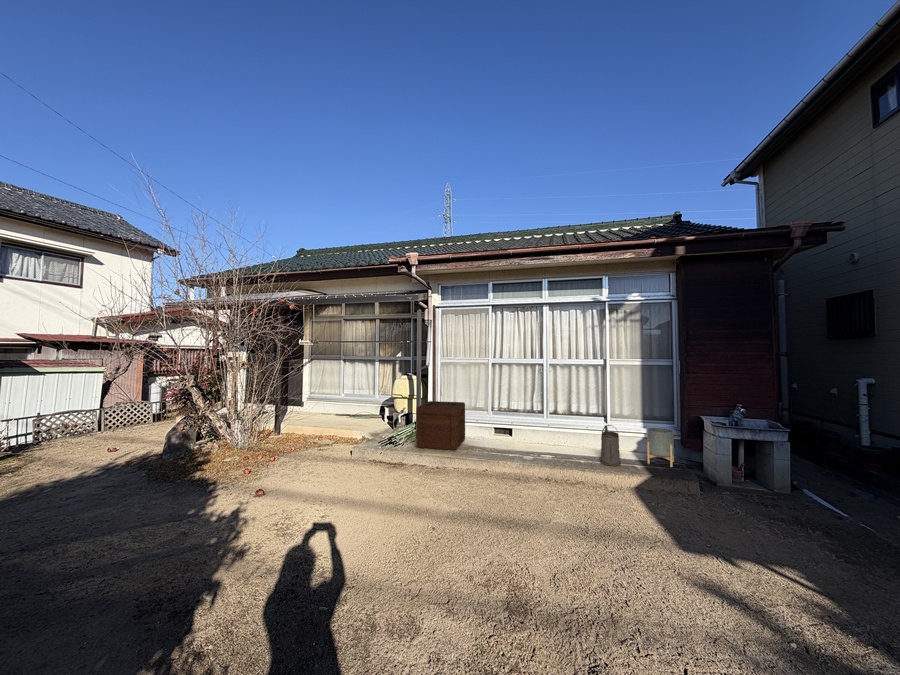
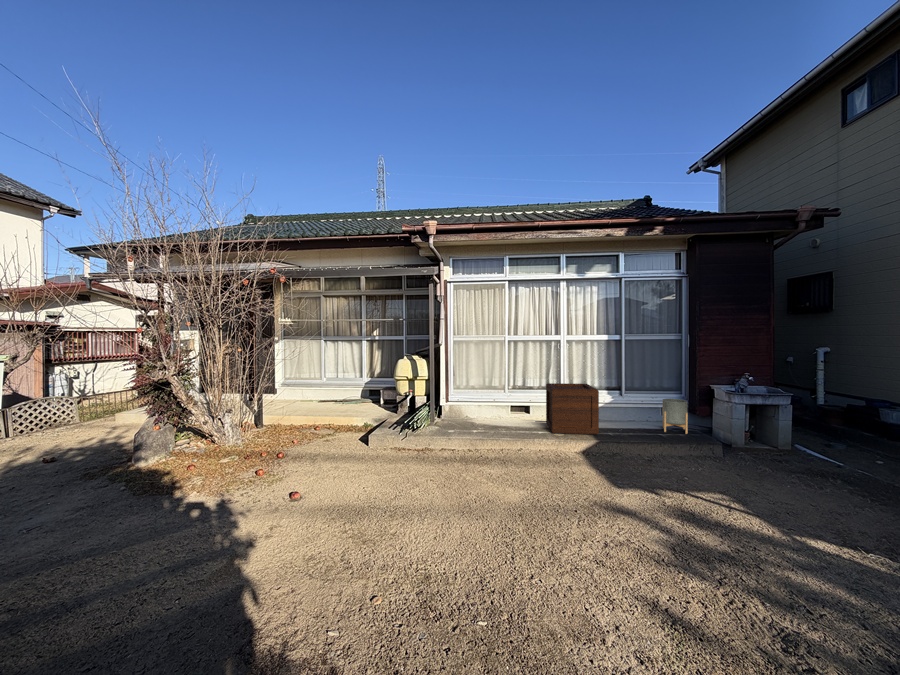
wooden crate: present [417,401,465,450] -> present [546,383,599,434]
watering can: present [600,425,621,466] -> none [621,397,643,435]

